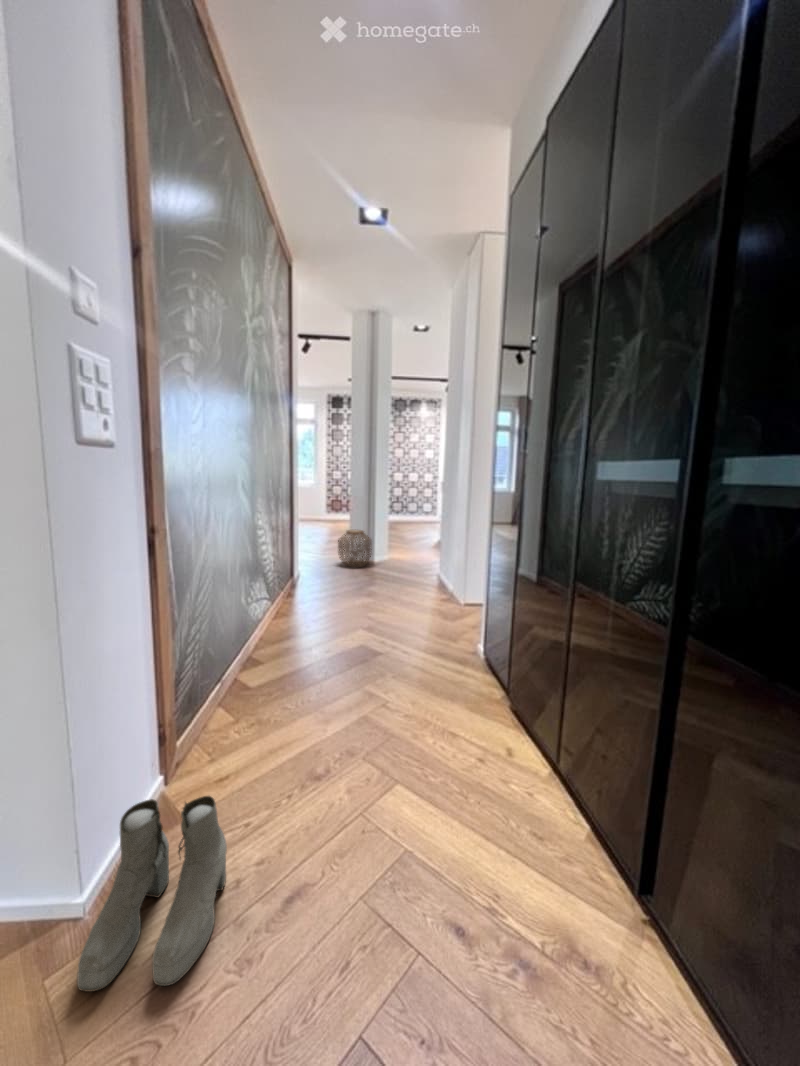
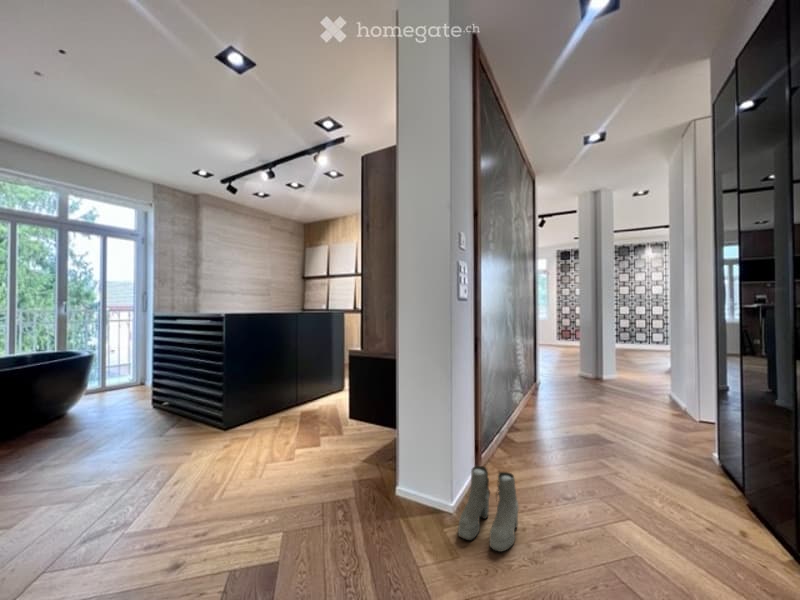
woven basket: present [338,530,372,567] -> none [571,352,601,381]

